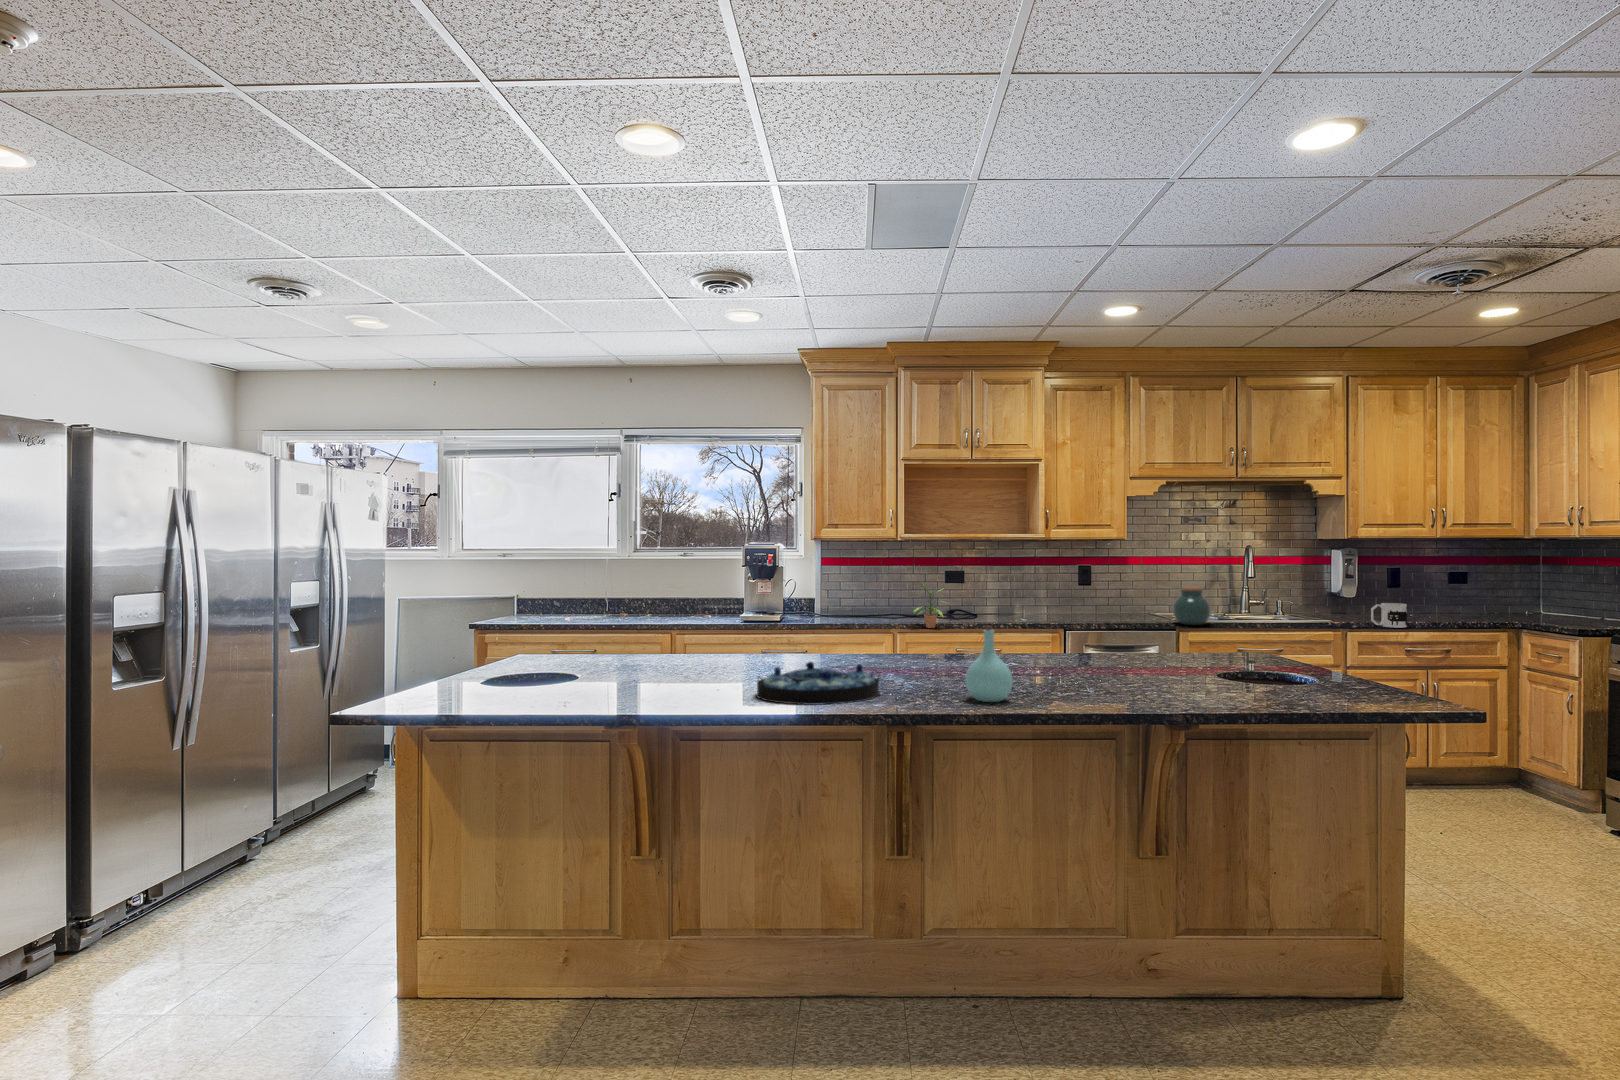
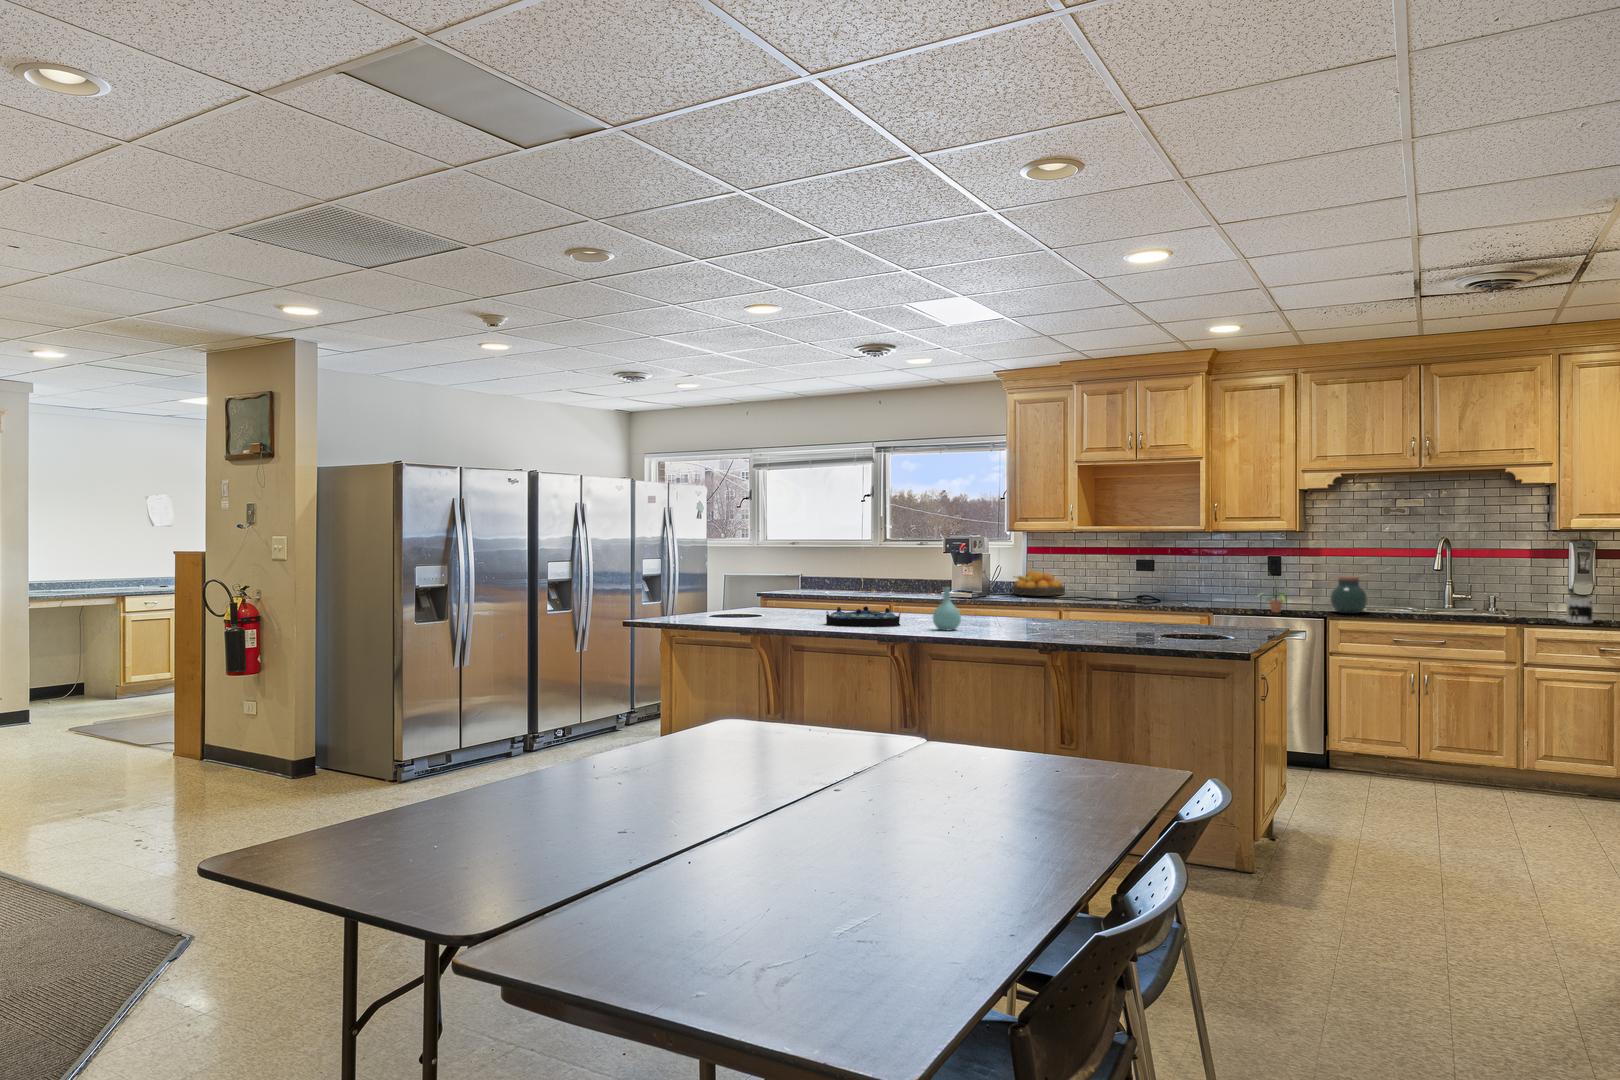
potted plant: present [913,581,946,628] -> present [1258,578,1287,613]
fruit bowl: none [807,585,867,614] -> present [1013,571,1065,595]

